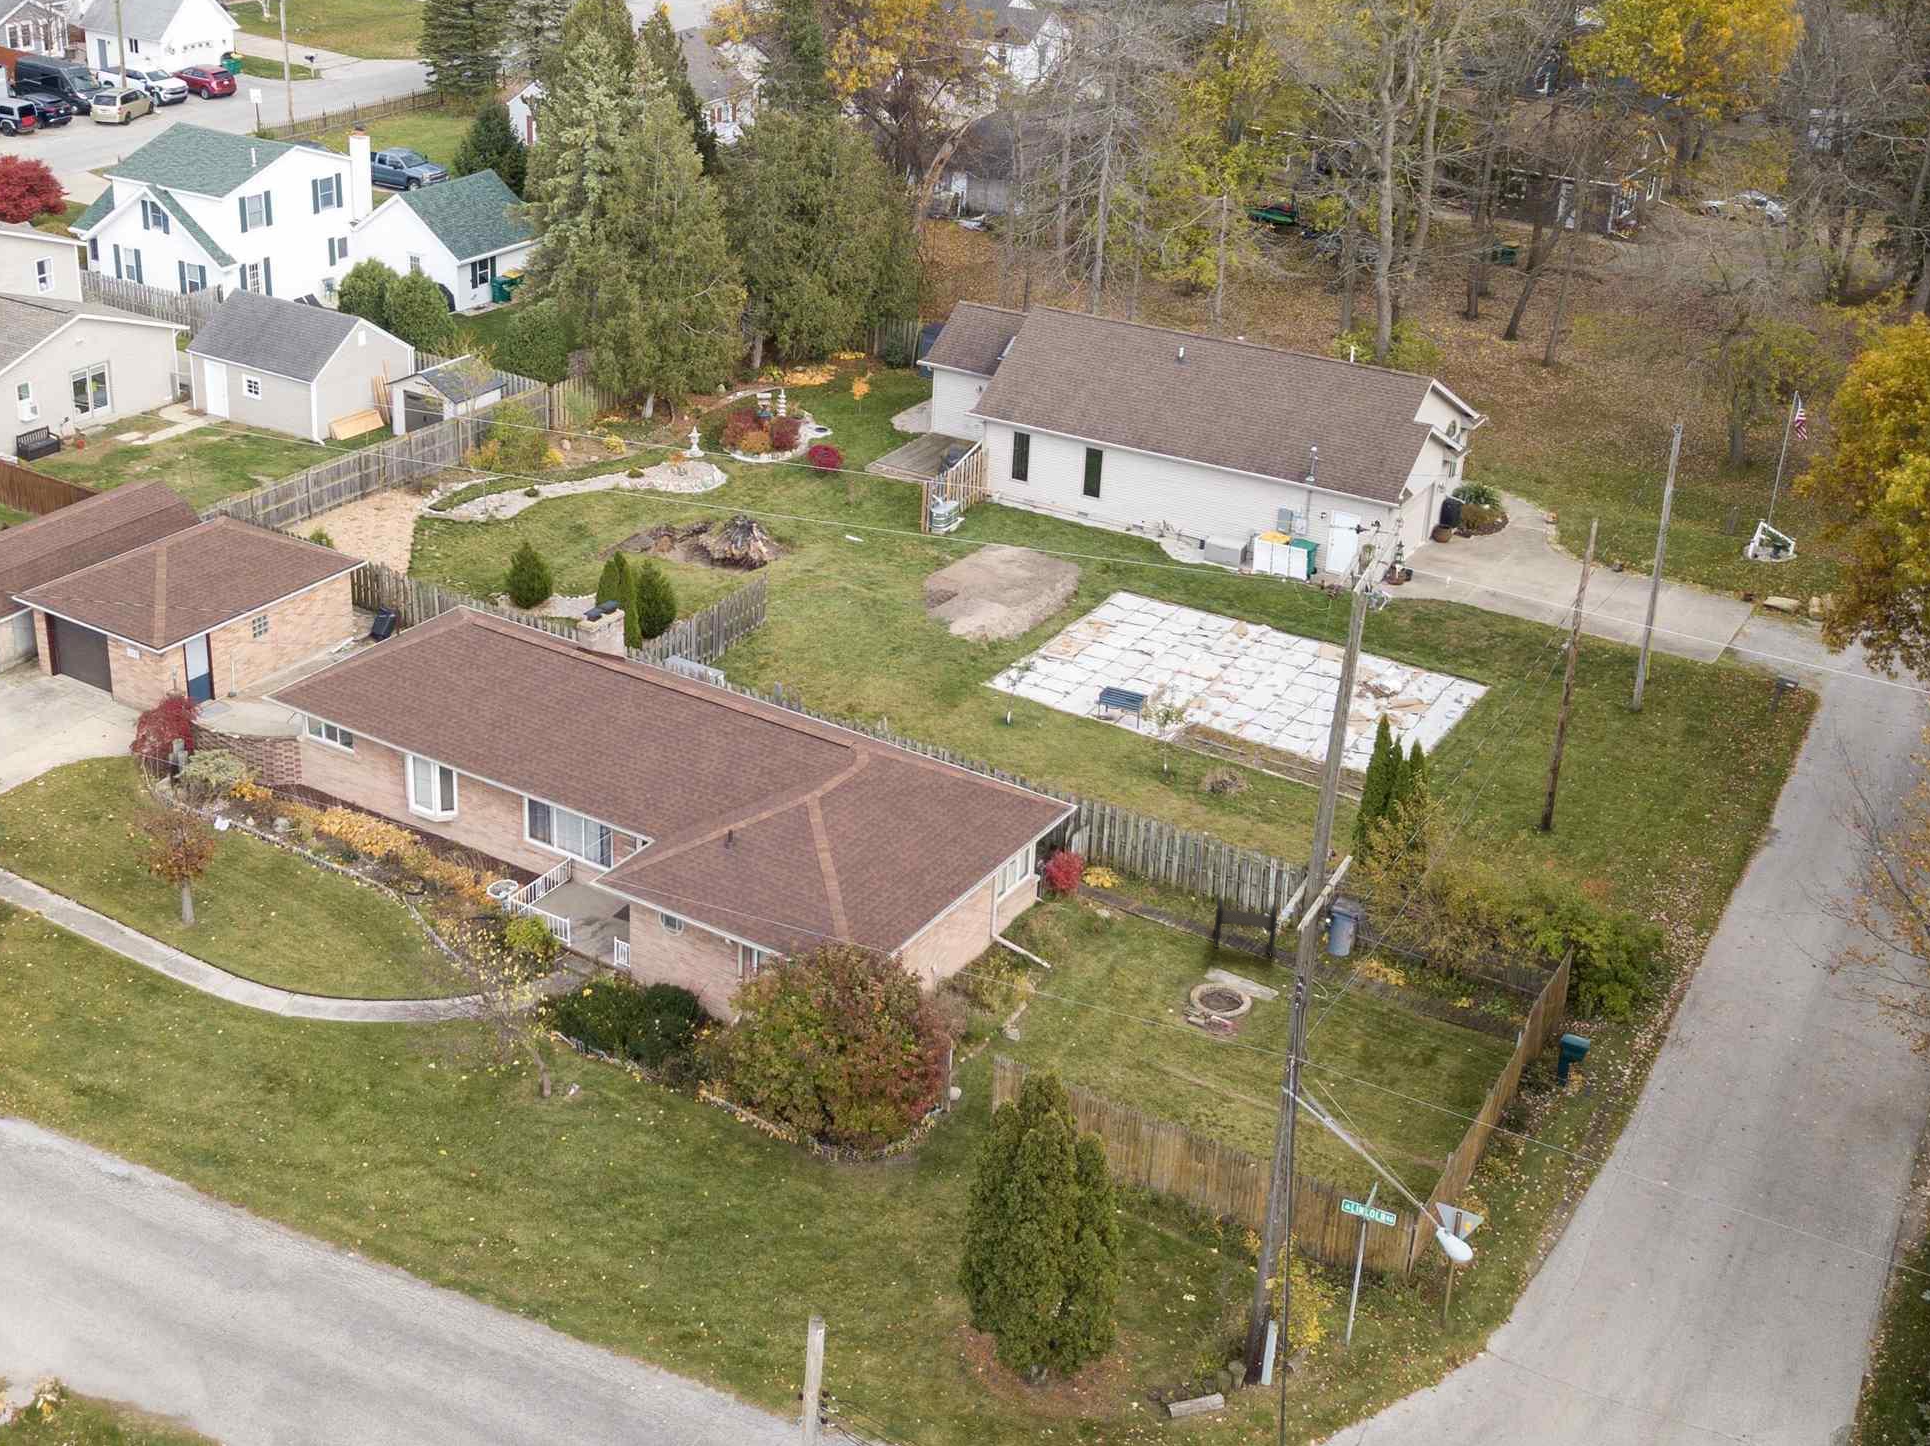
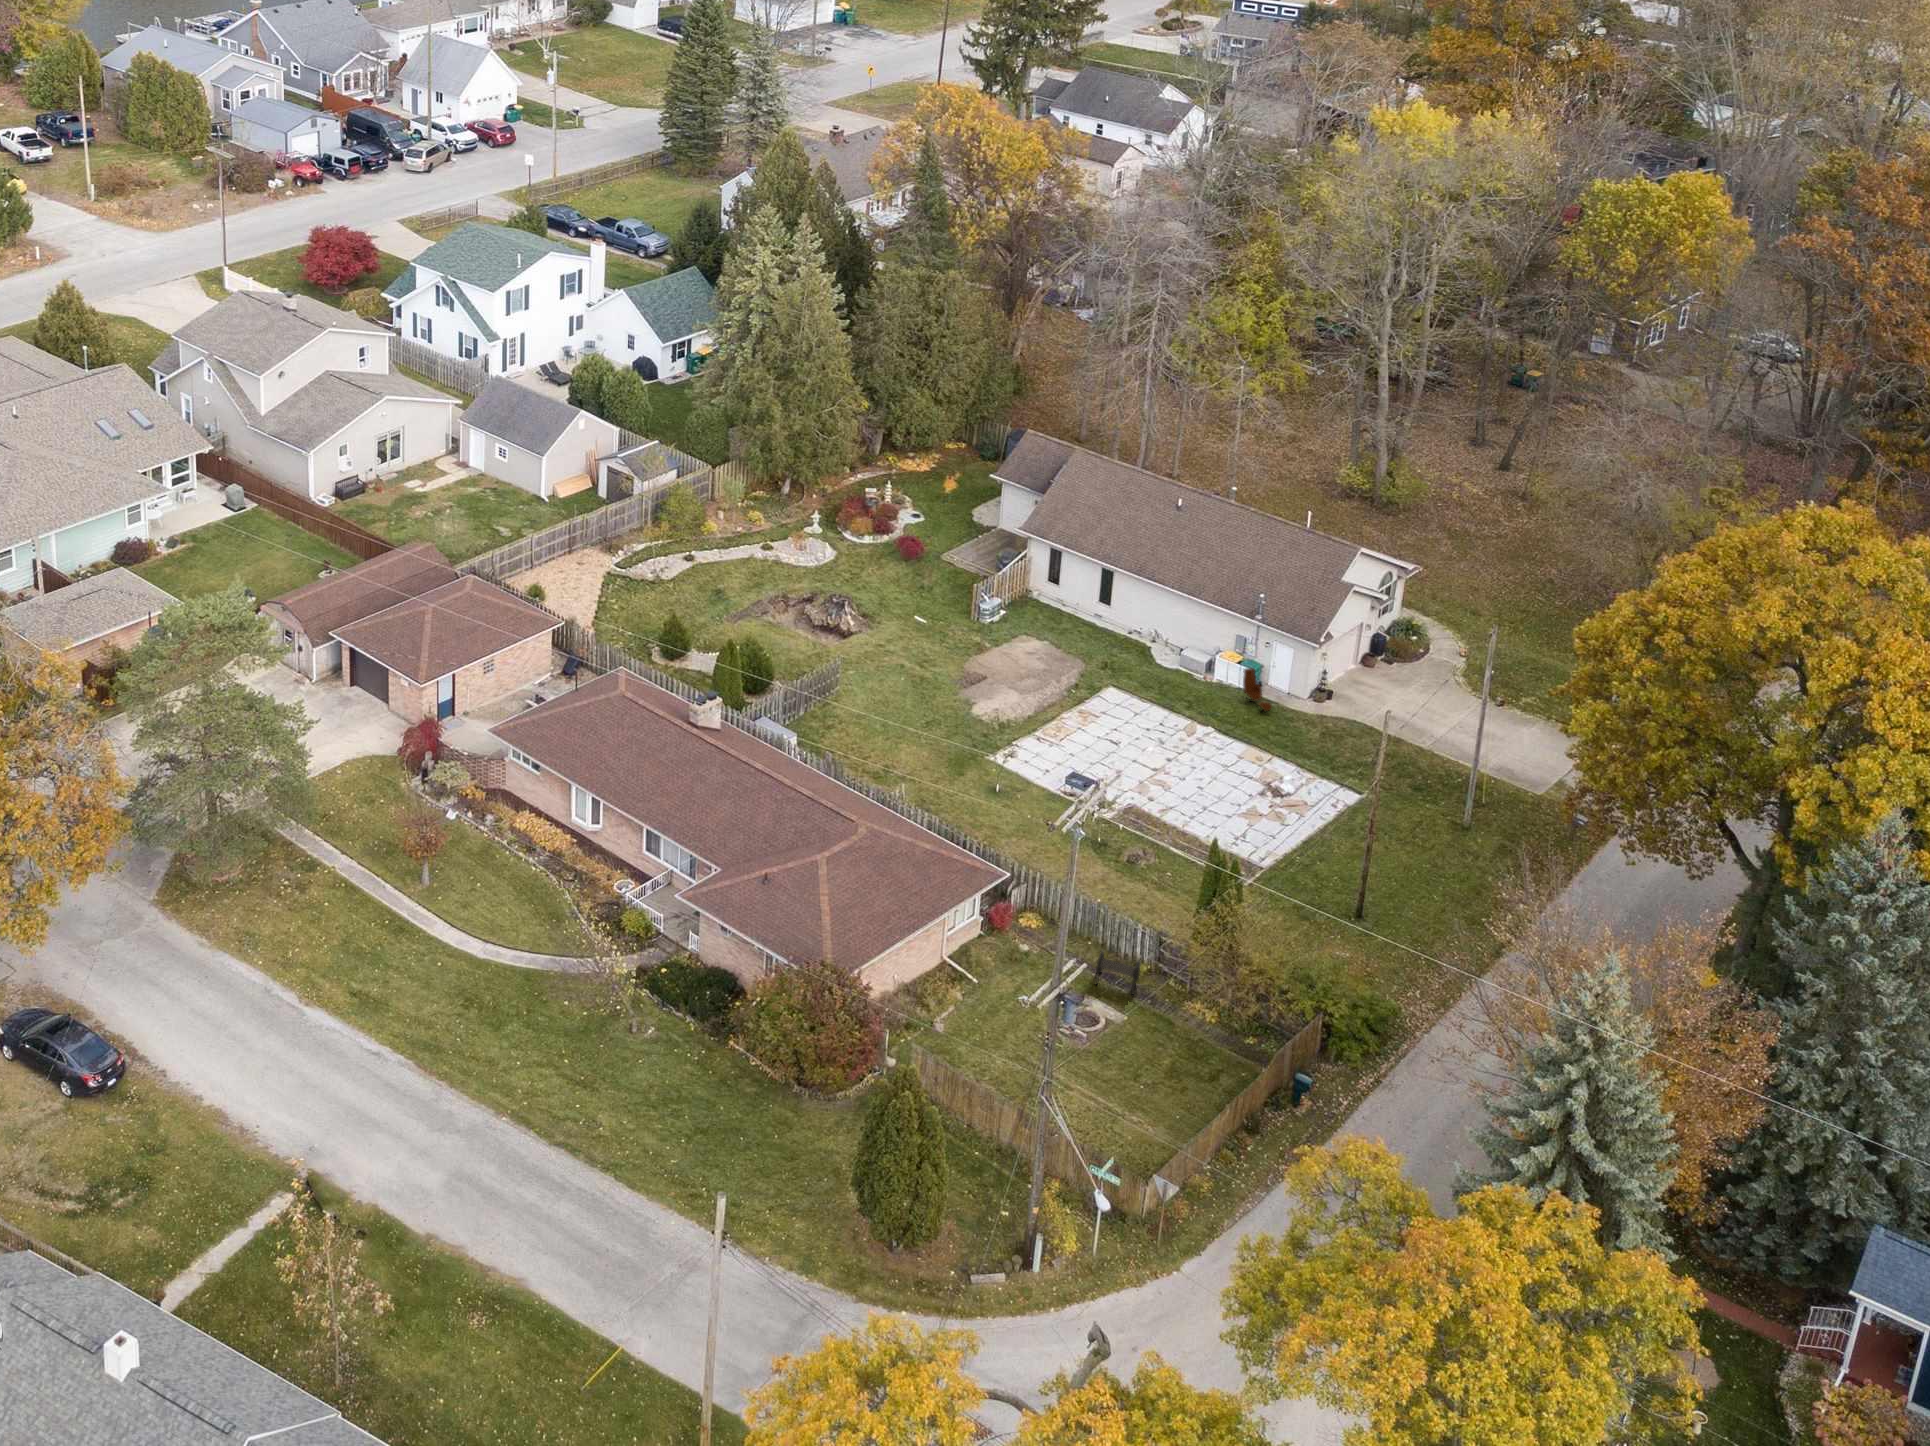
lounge chair: none [1290,551,1332,609] -> present [1243,668,1272,712]

